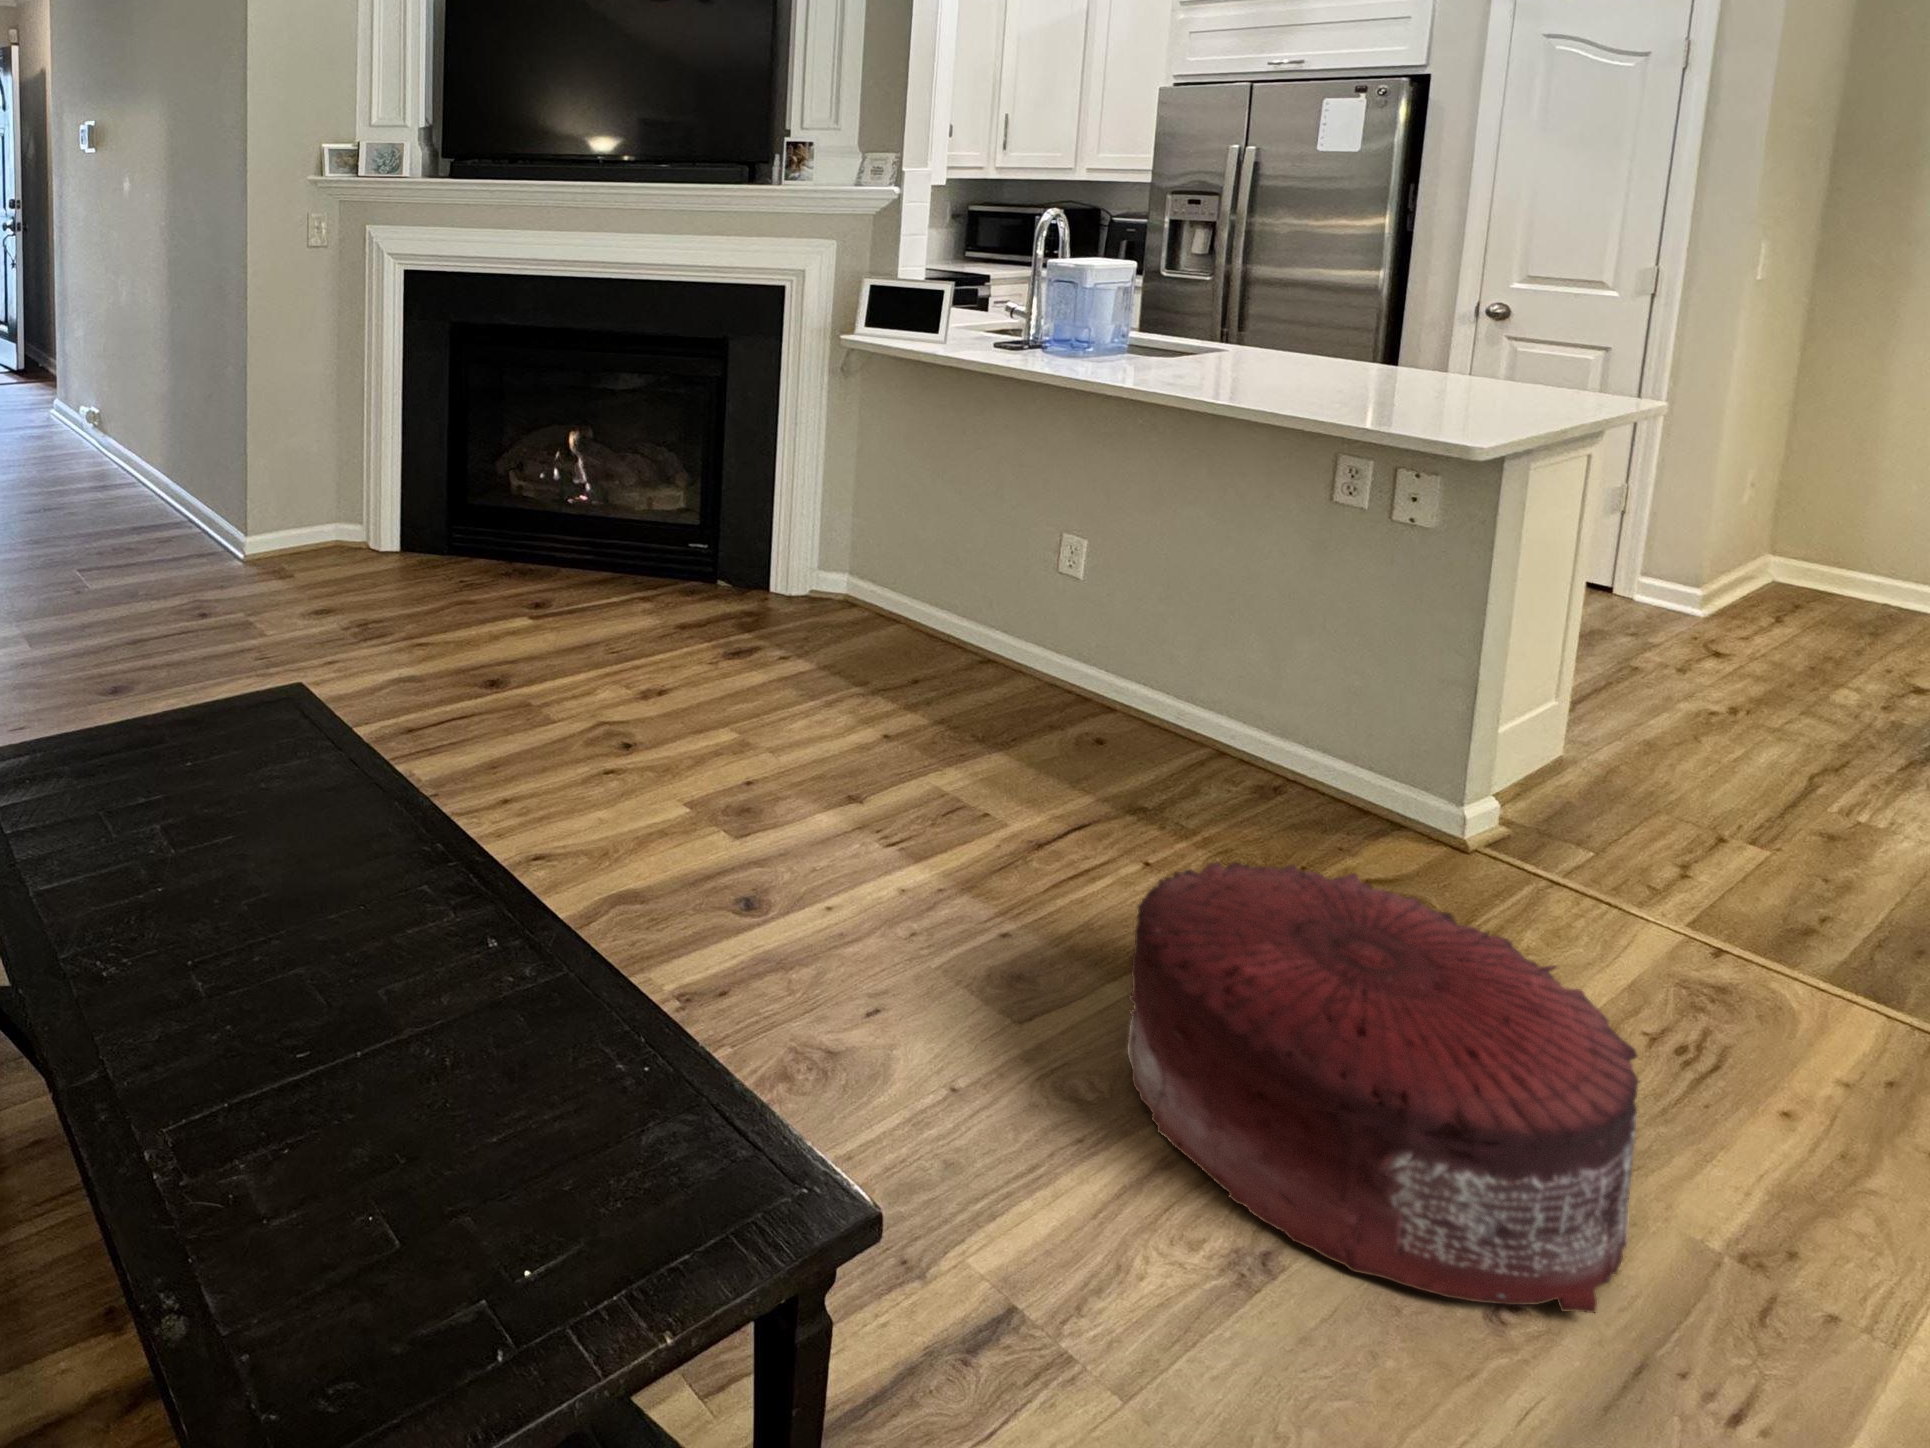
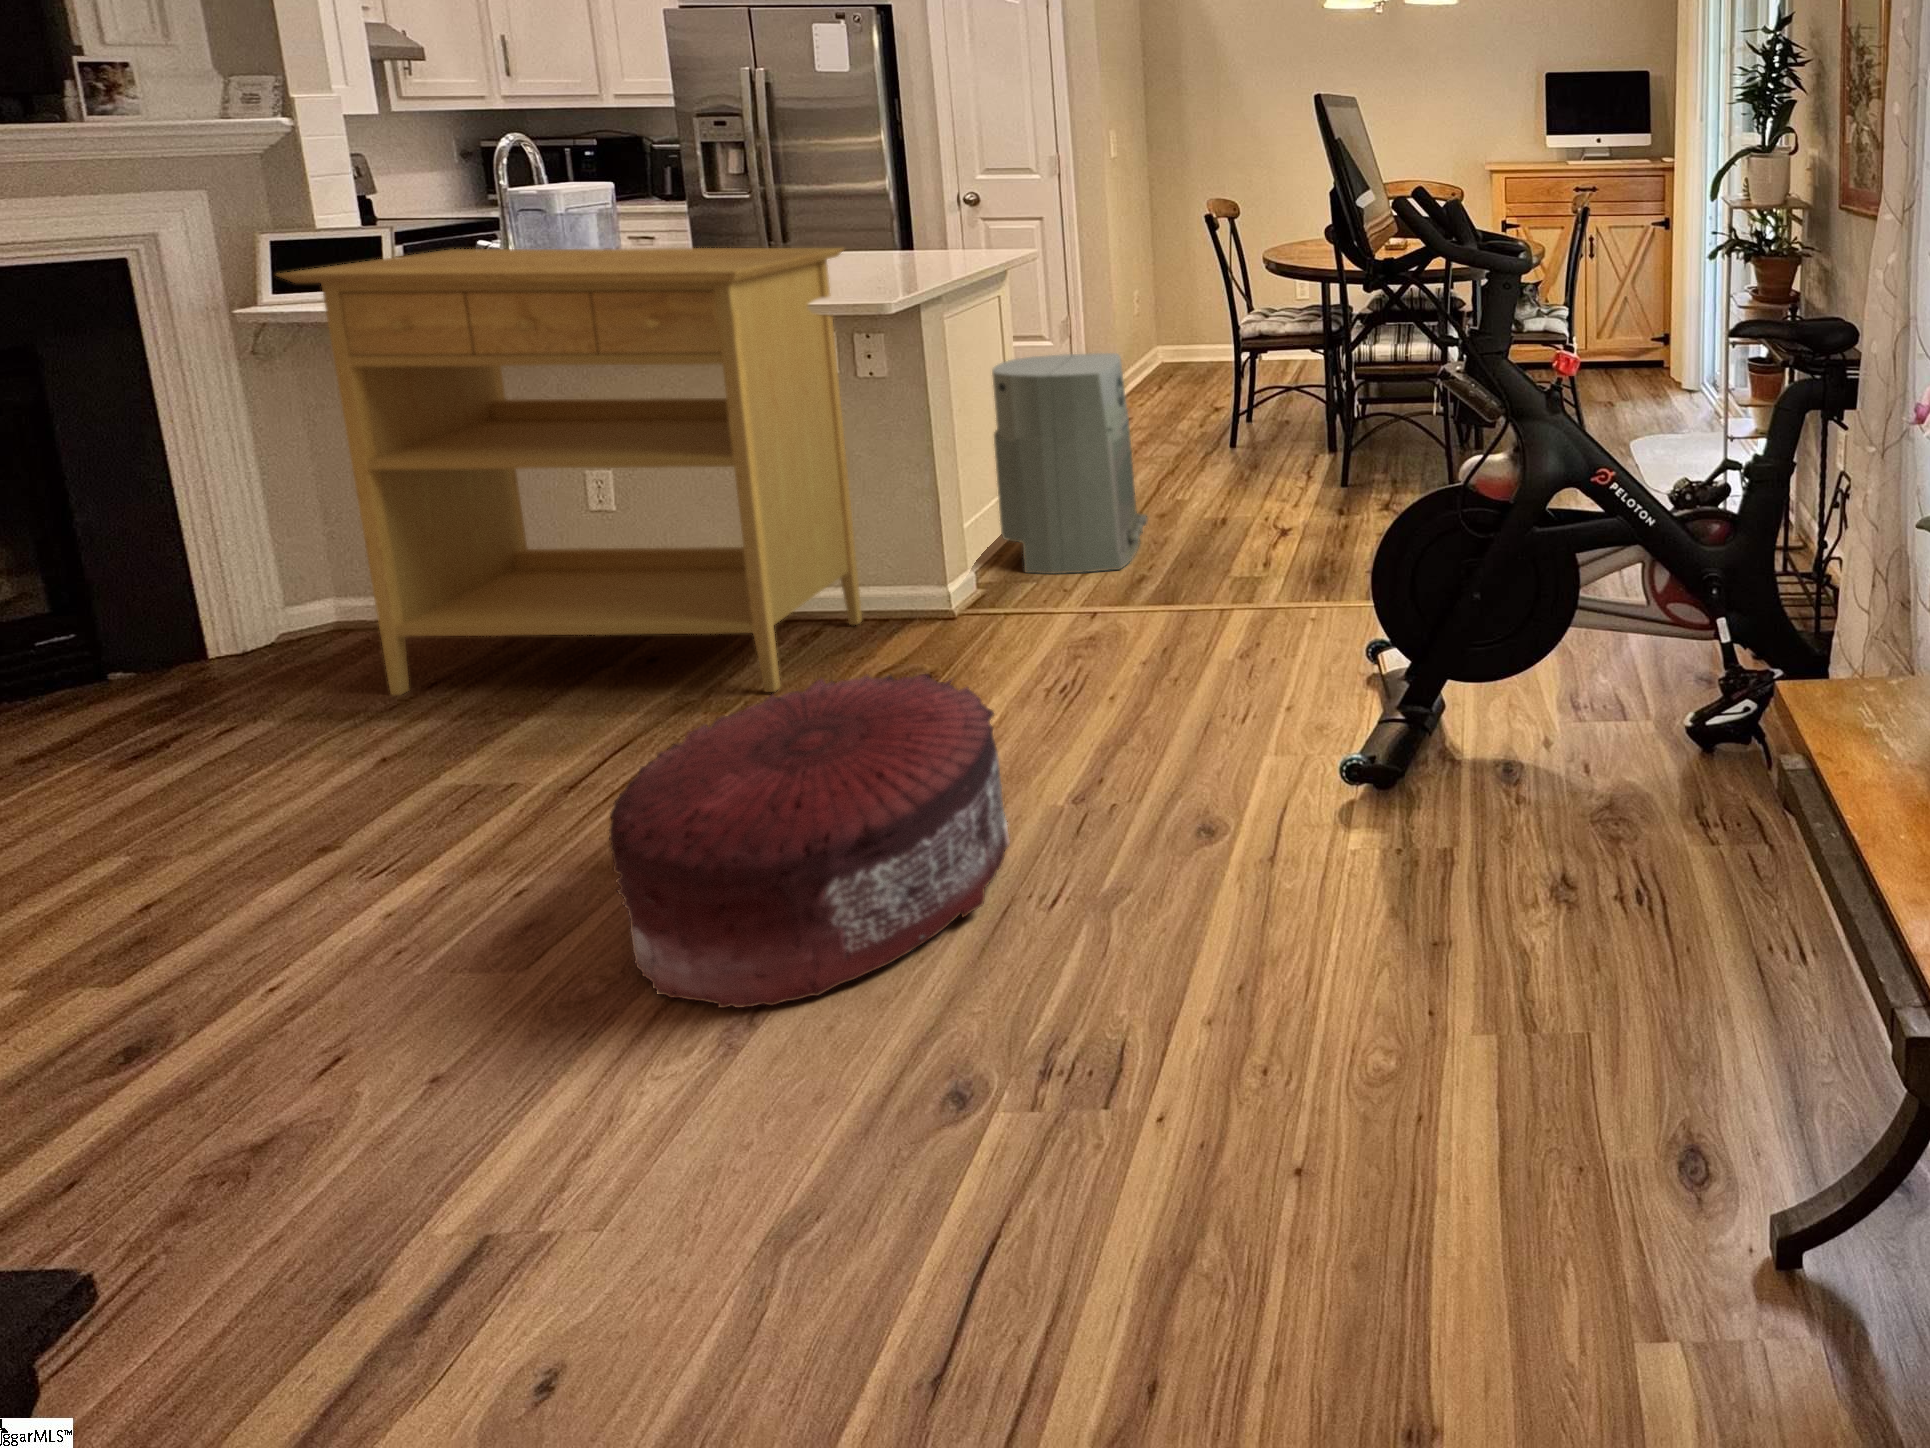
console table: none [890,309,1412,841] -> present [277,248,862,695]
air purifier: none [1539,542,1816,898] -> present [992,353,1148,574]

